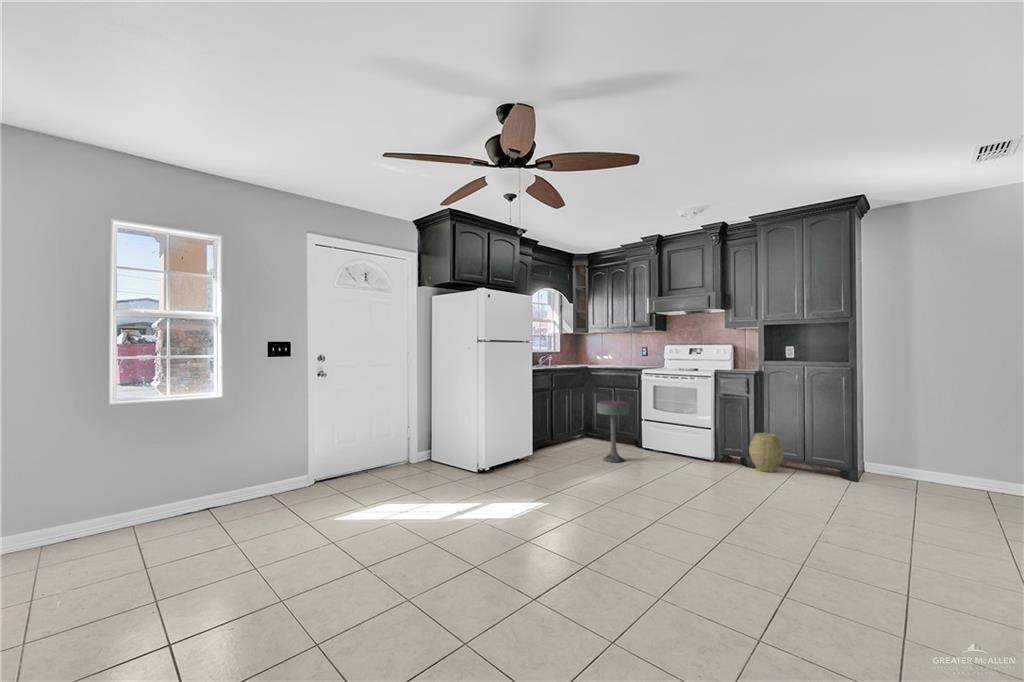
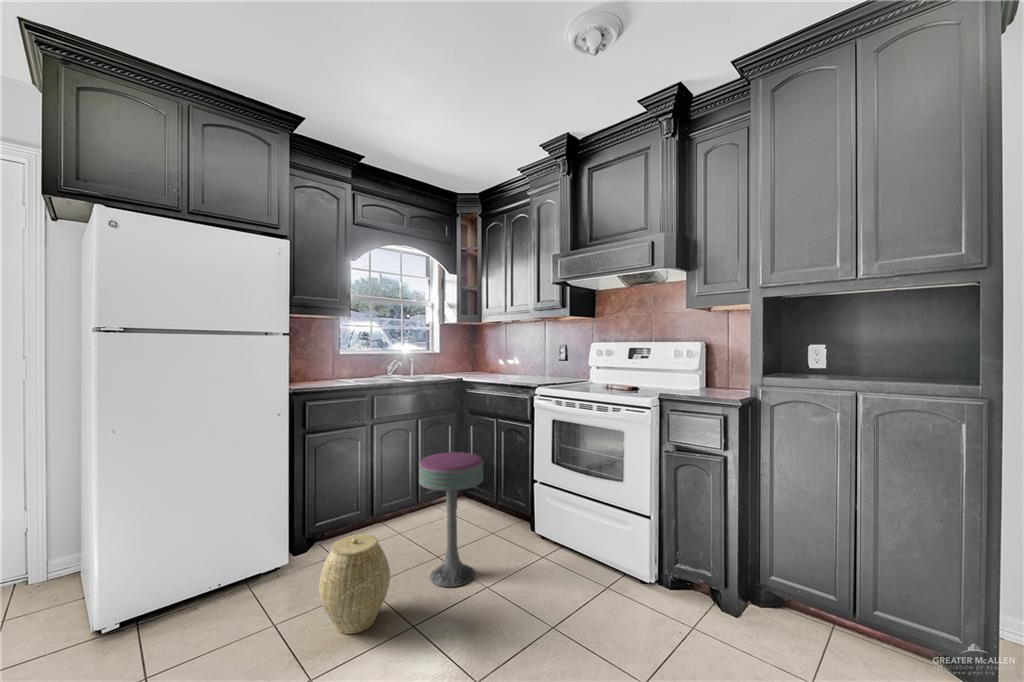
woven basket: present [749,433,784,472] -> present [319,534,390,634]

